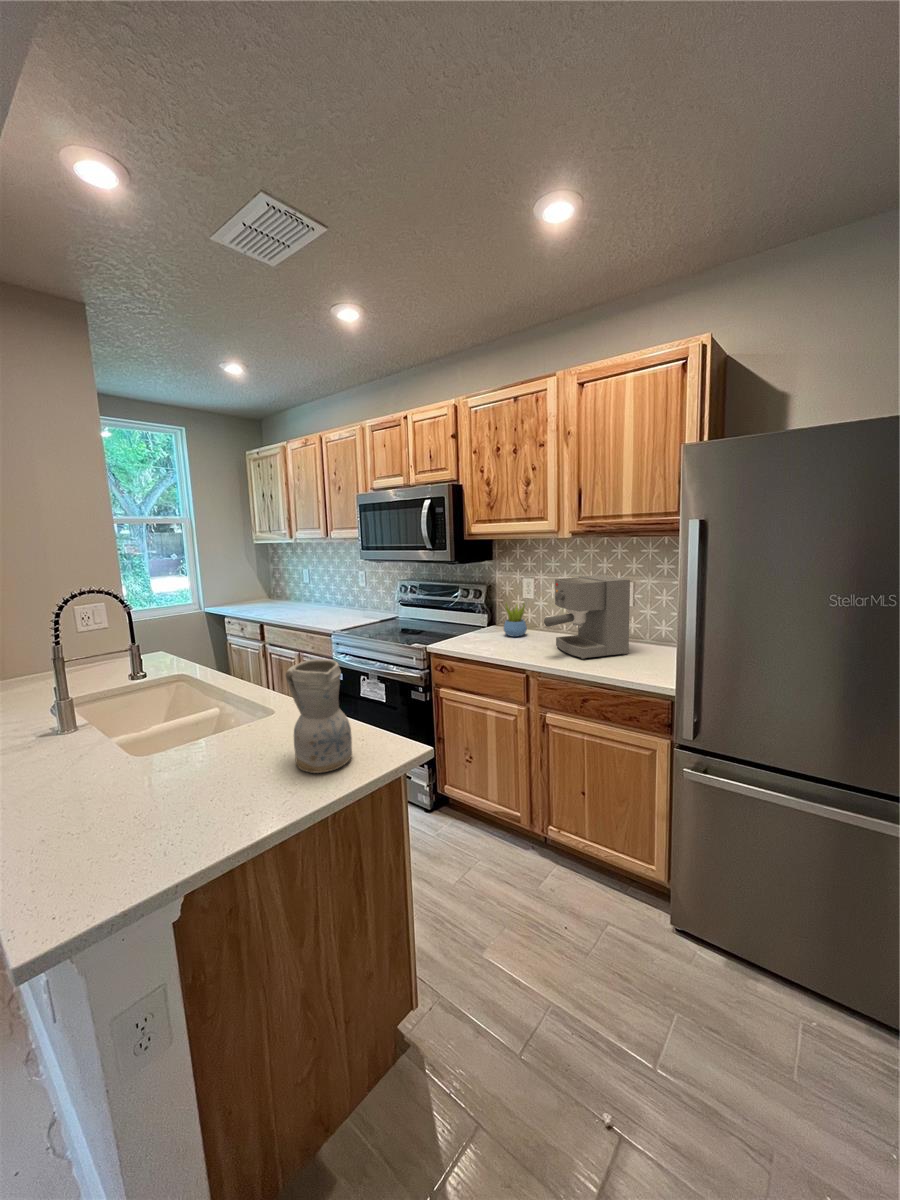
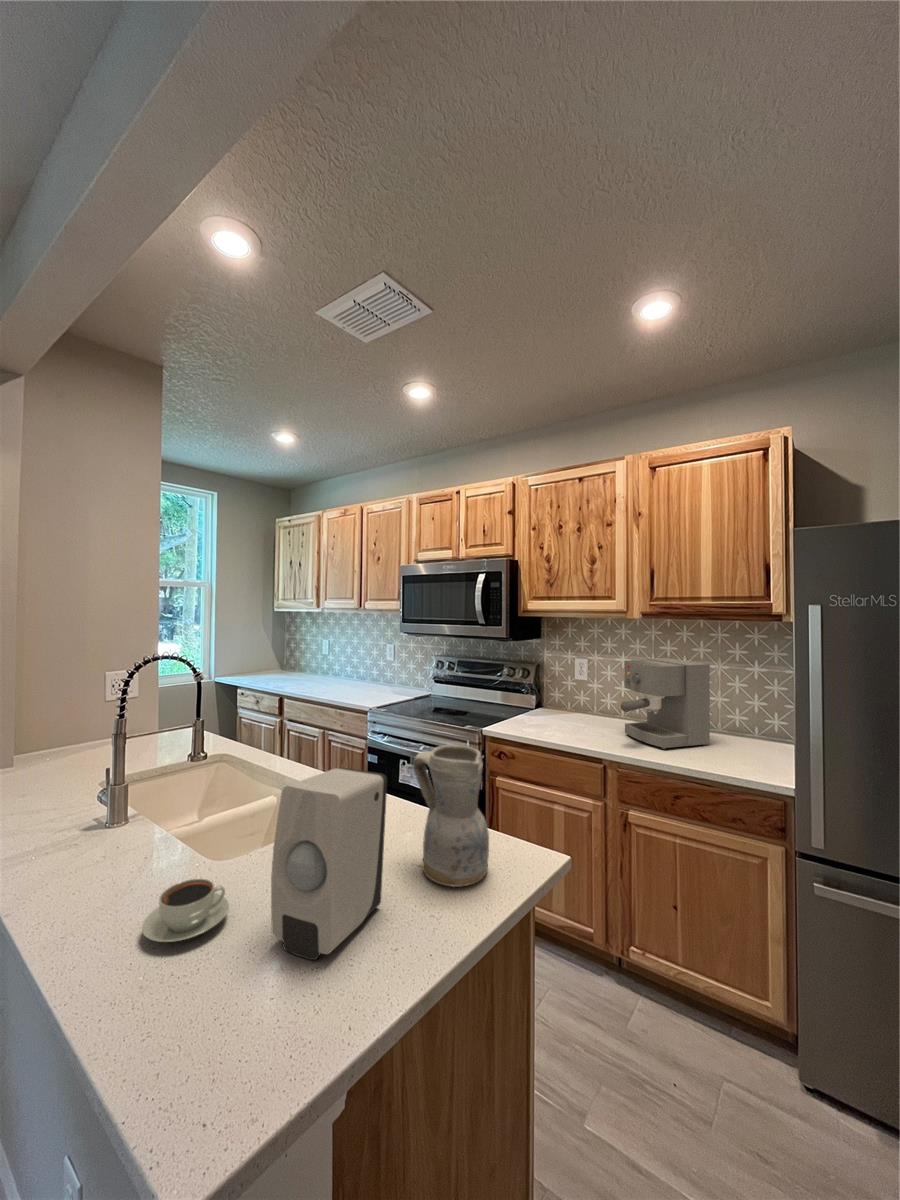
succulent plant: present [504,603,527,637] -> none [559,682,584,721]
soap dispenser: none [139,680,247,825] -> present [271,767,387,960]
coffee cup: none [46,770,123,814] -> present [142,879,229,942]

